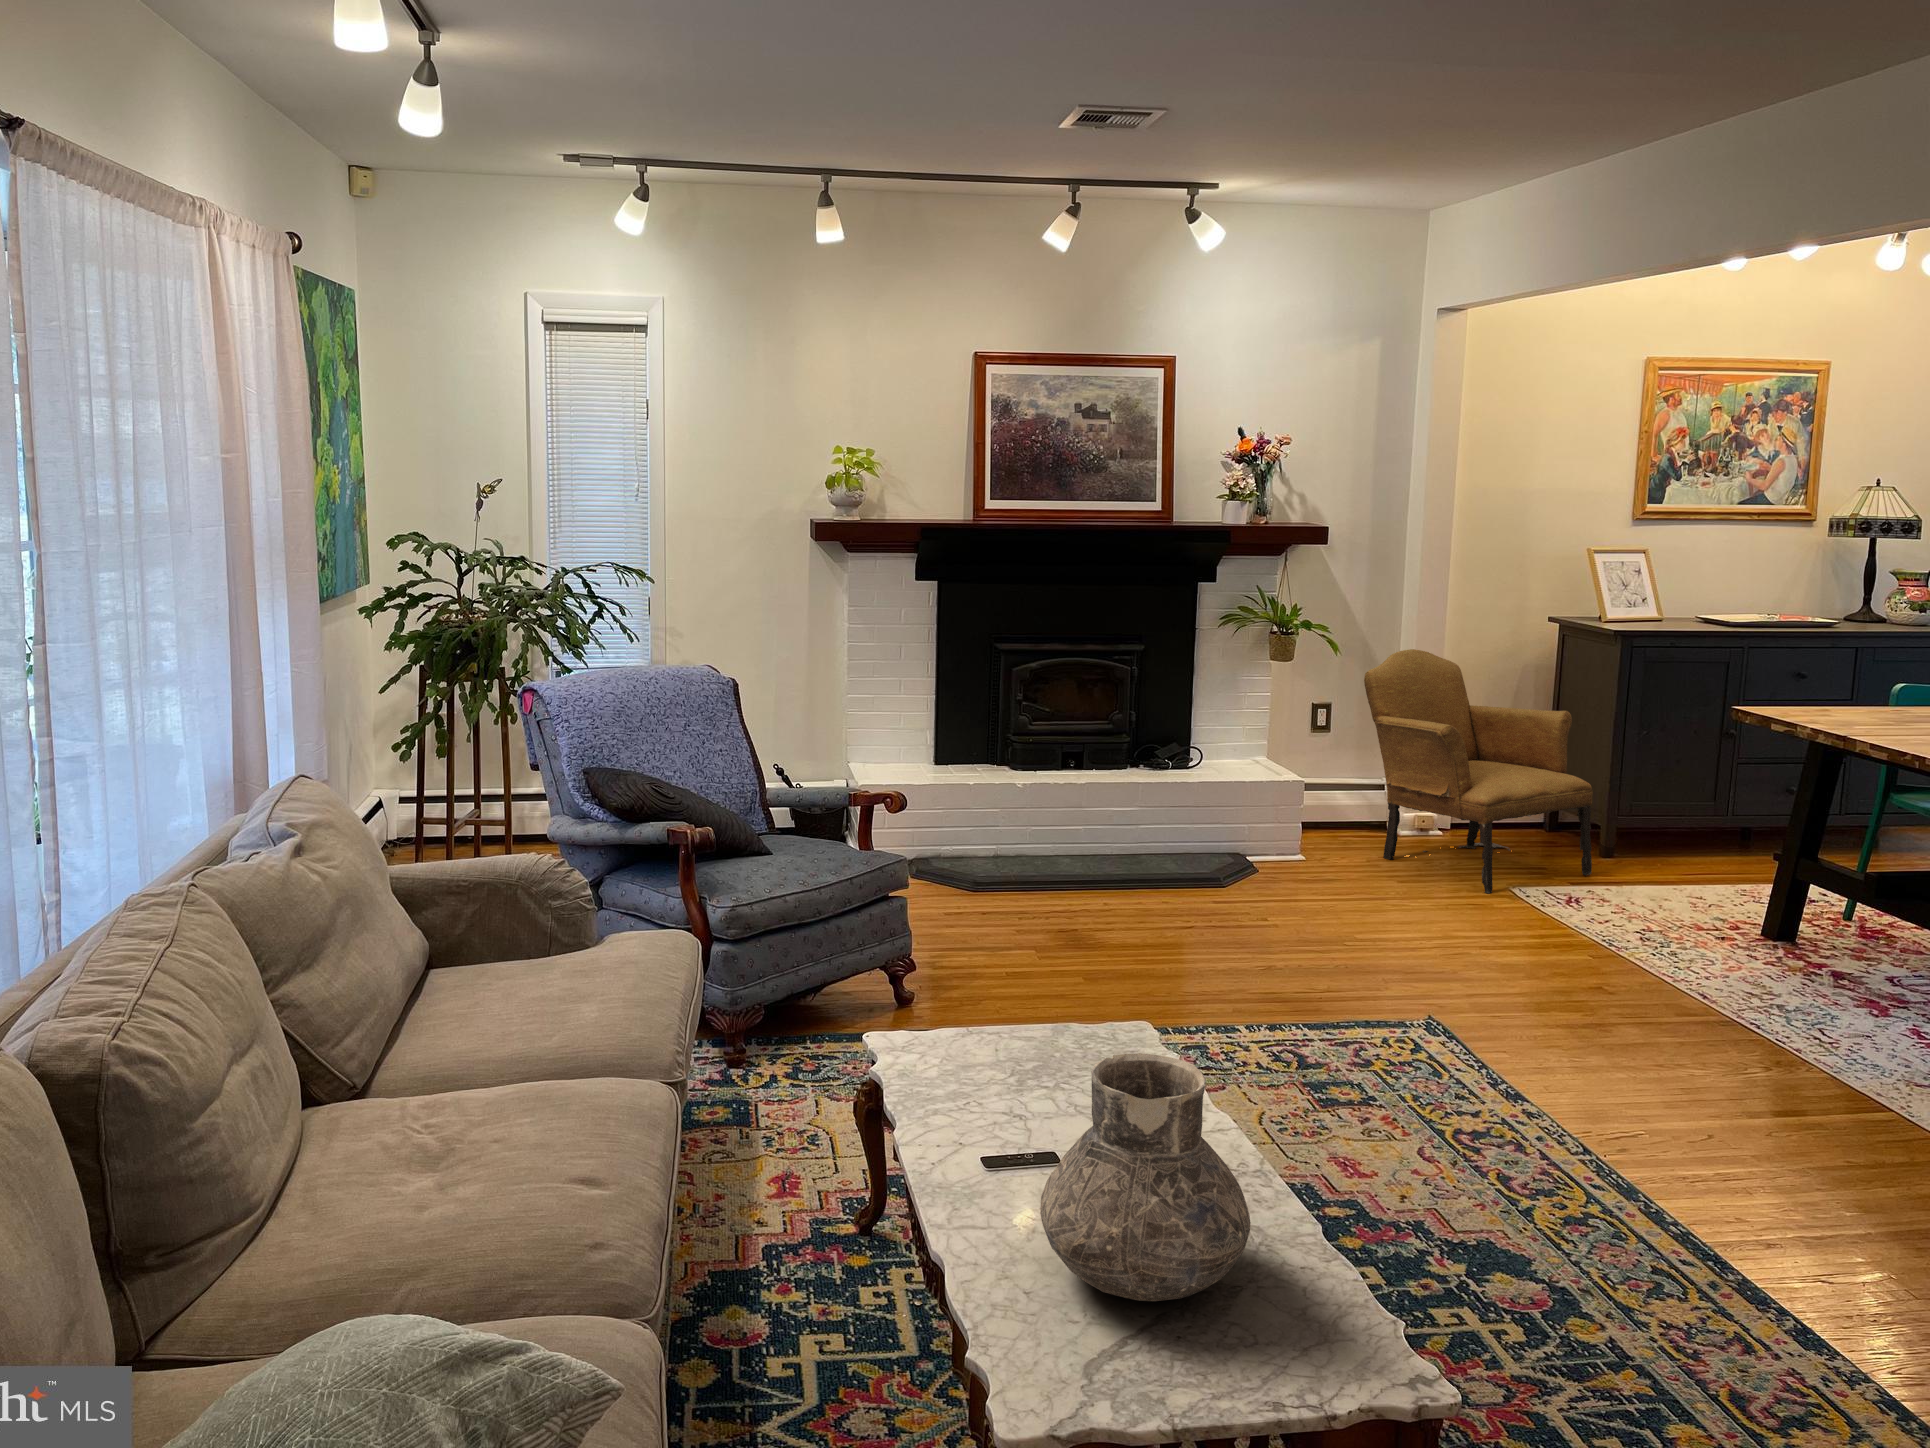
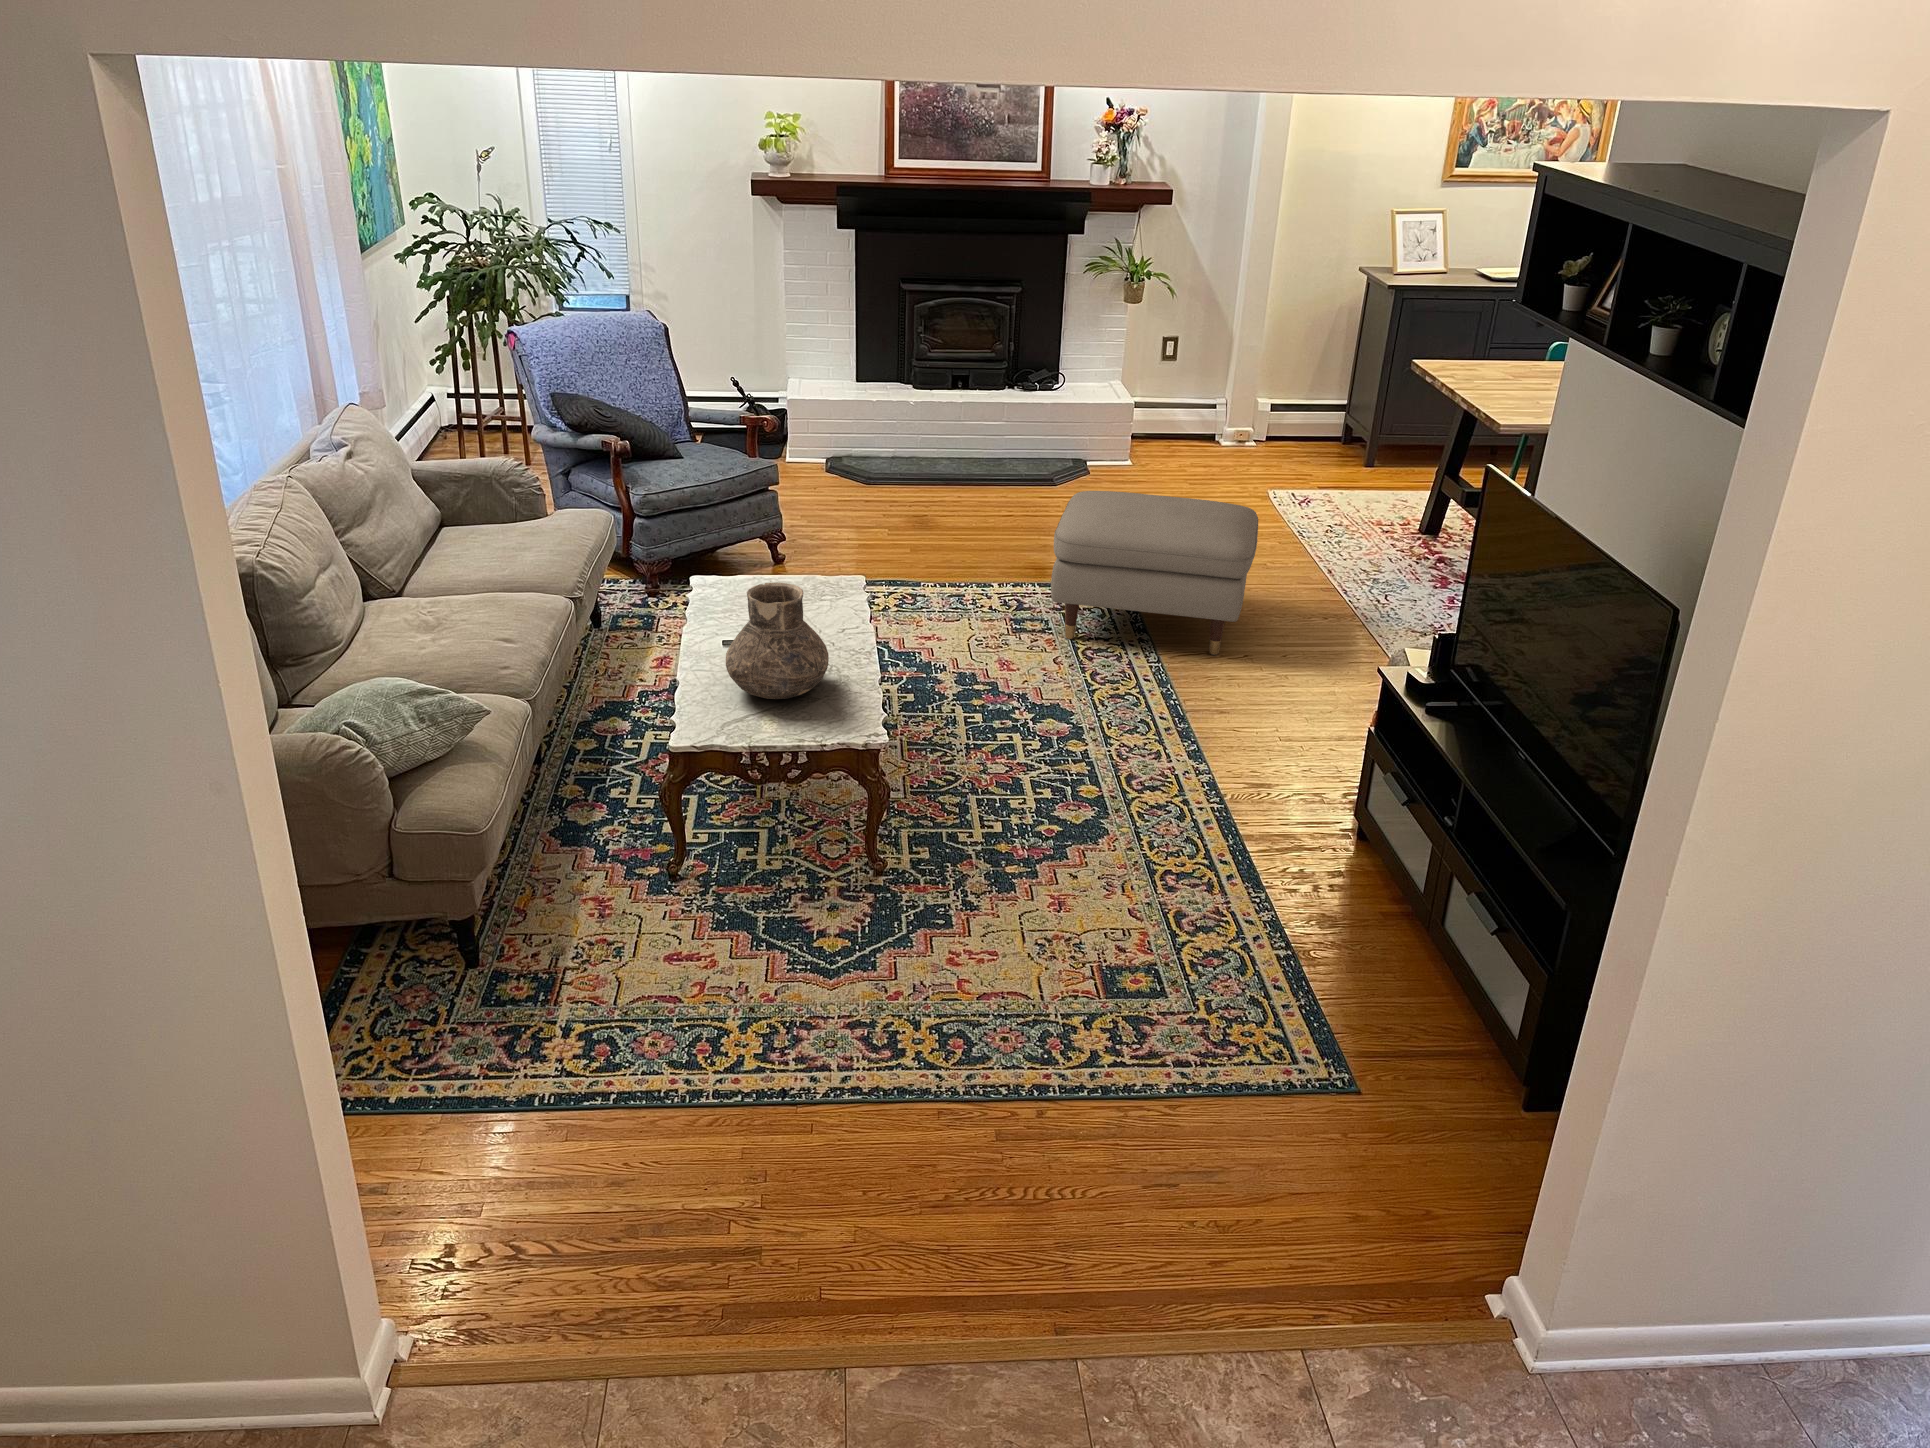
armchair: present [1364,649,1593,894] -> none [1189,295,1349,494]
ottoman: none [1362,887,1719,1137] -> present [1051,491,1258,655]

